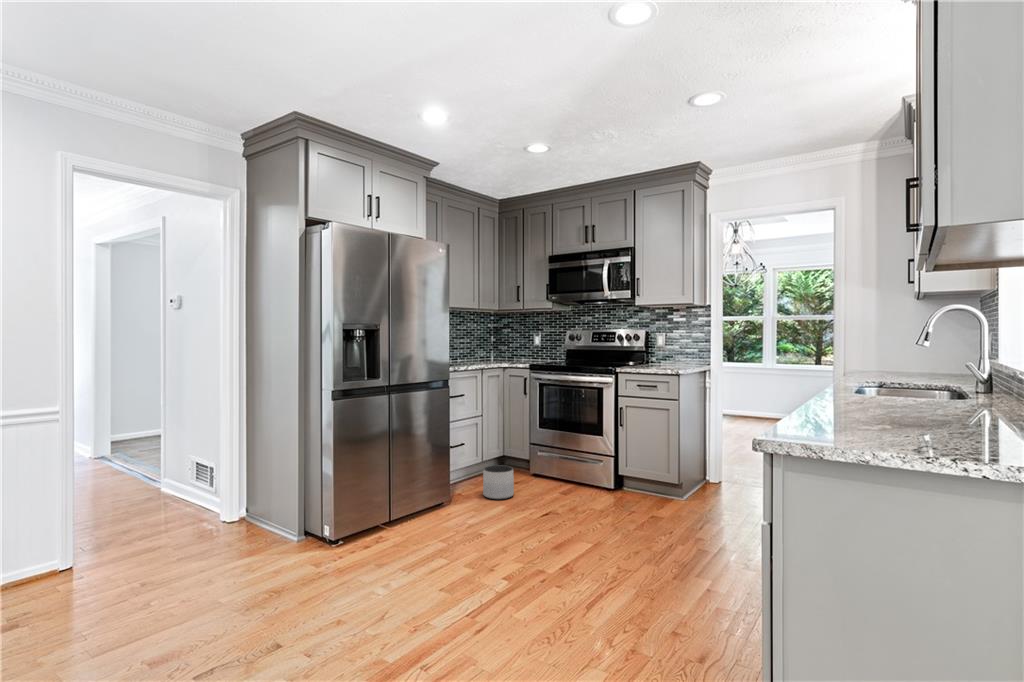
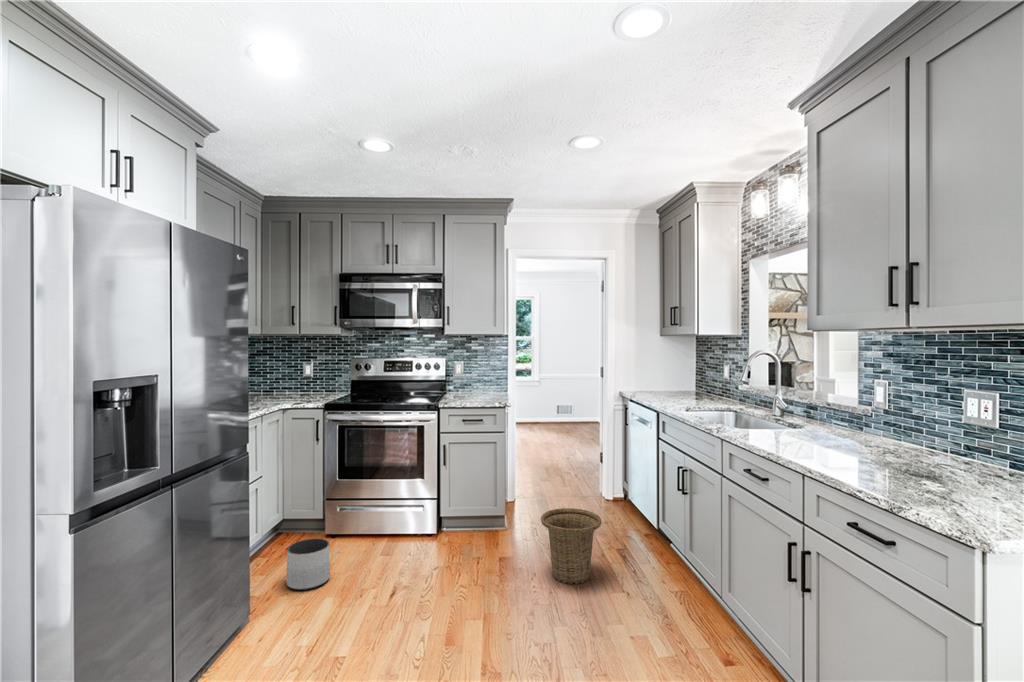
basket: none [675,475,739,547] -> present [541,508,601,584]

